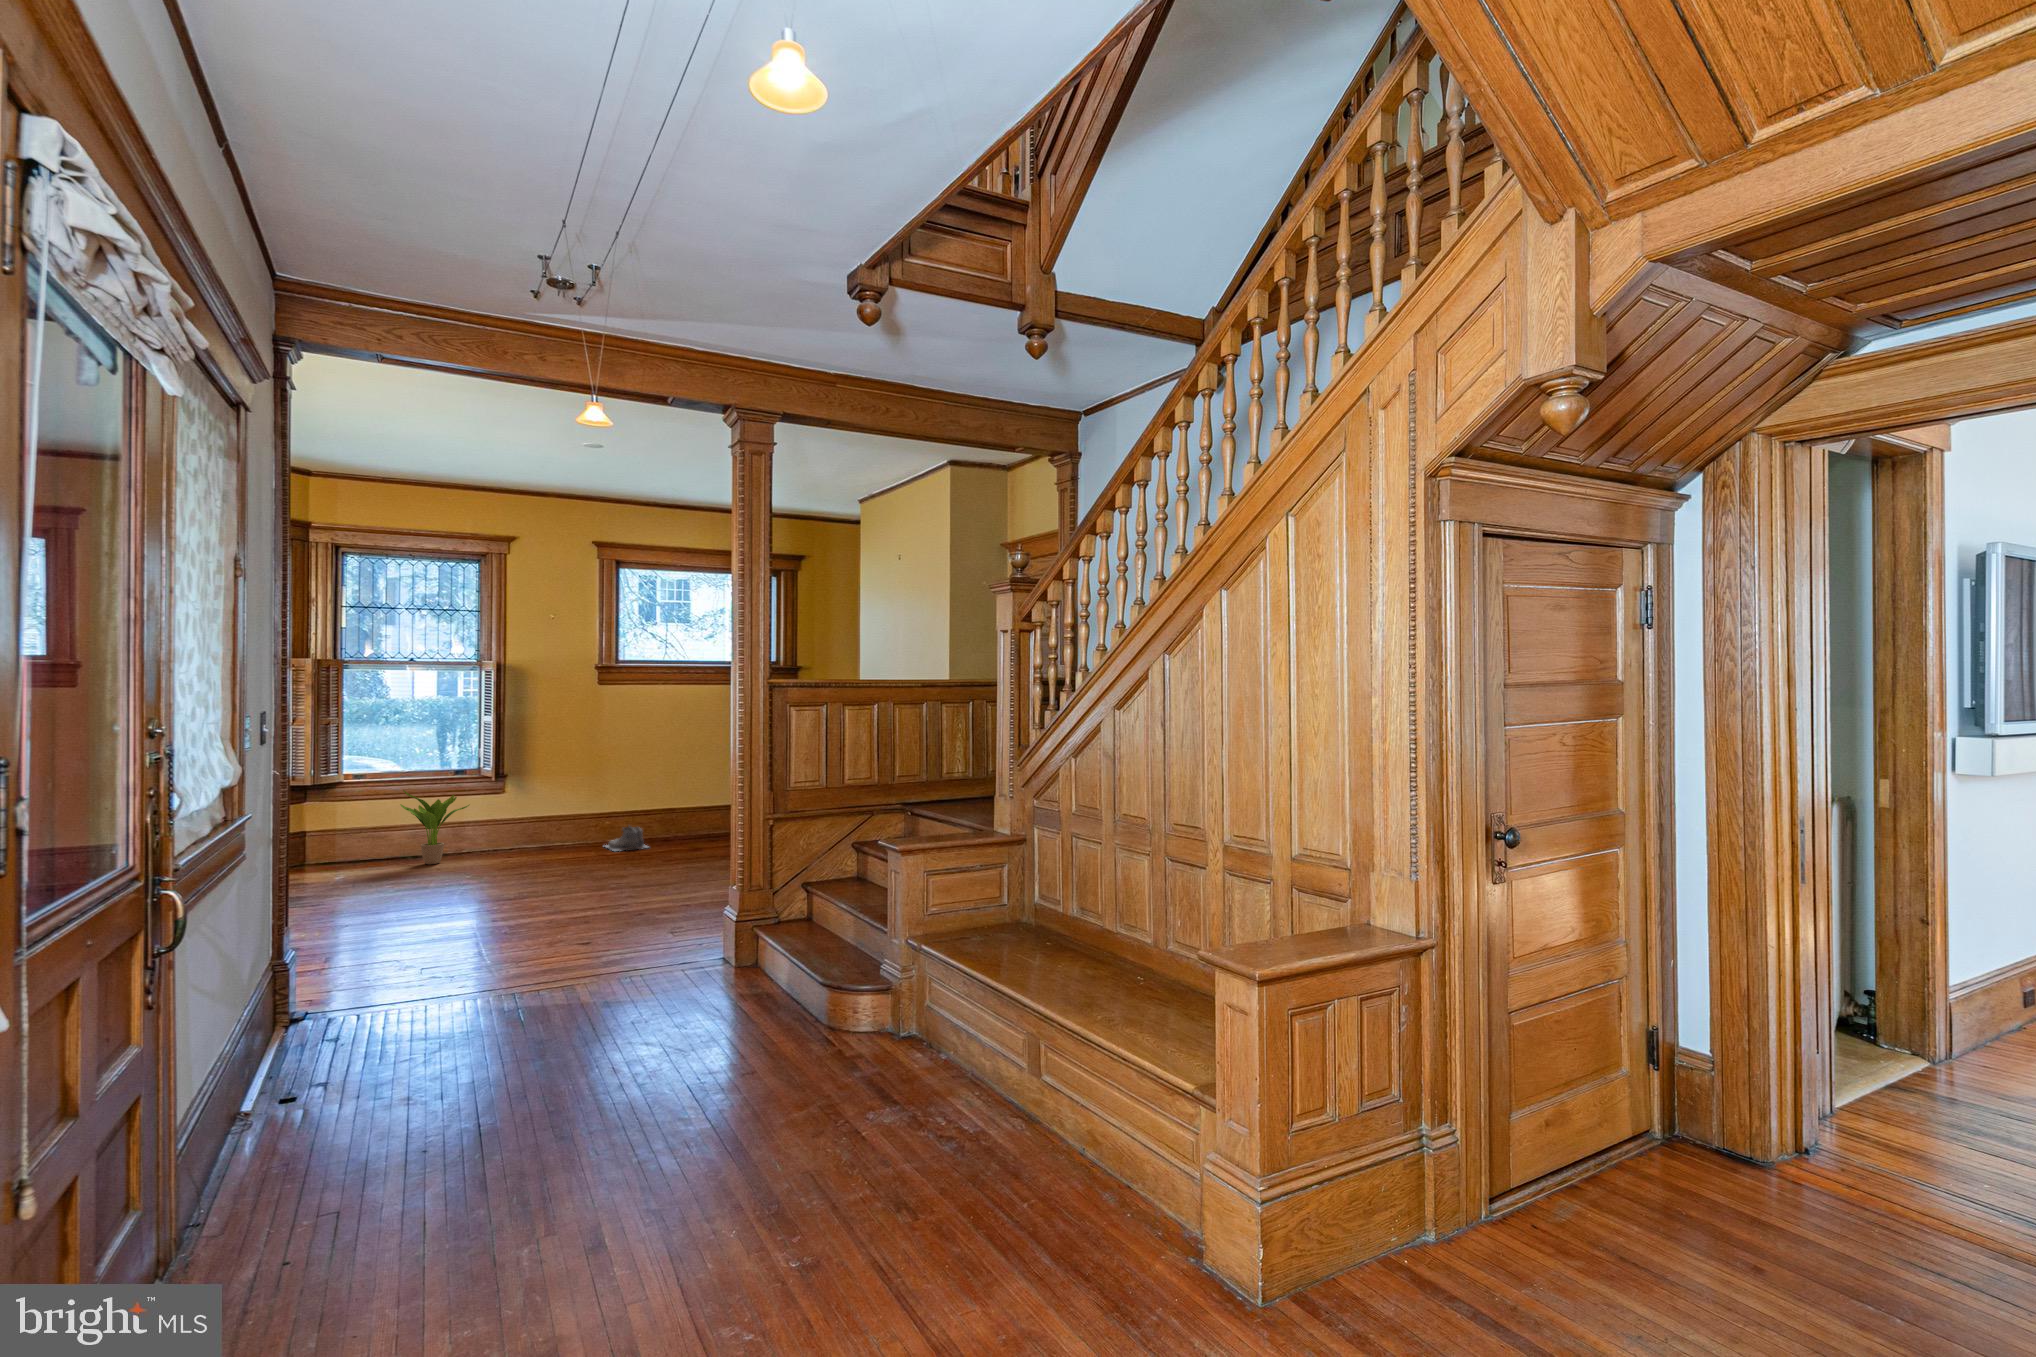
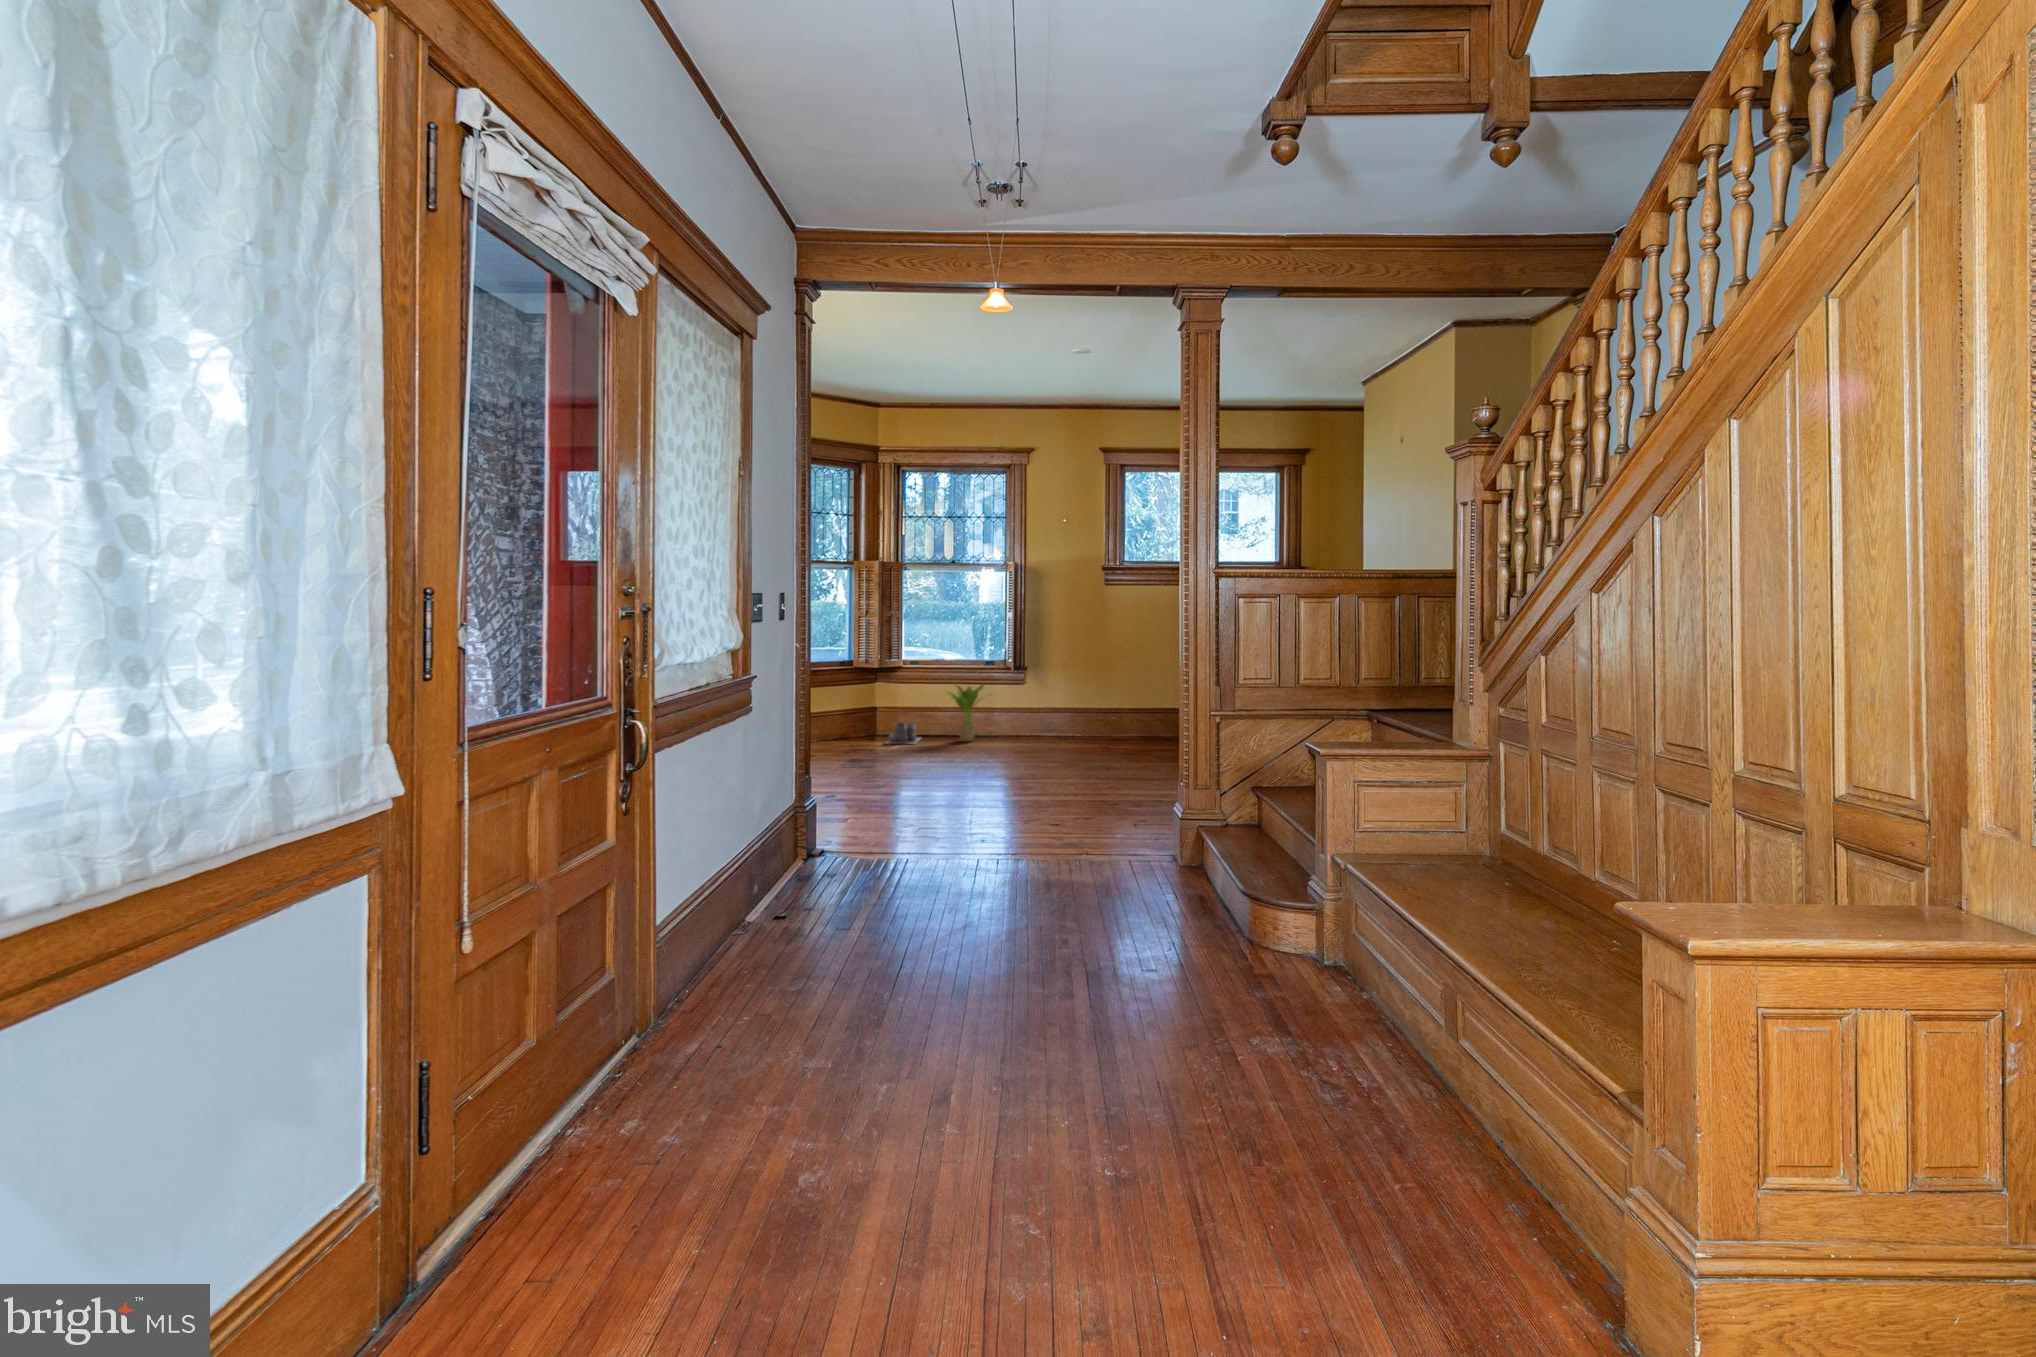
boots: present [606,826,648,851] -> present [885,722,920,744]

